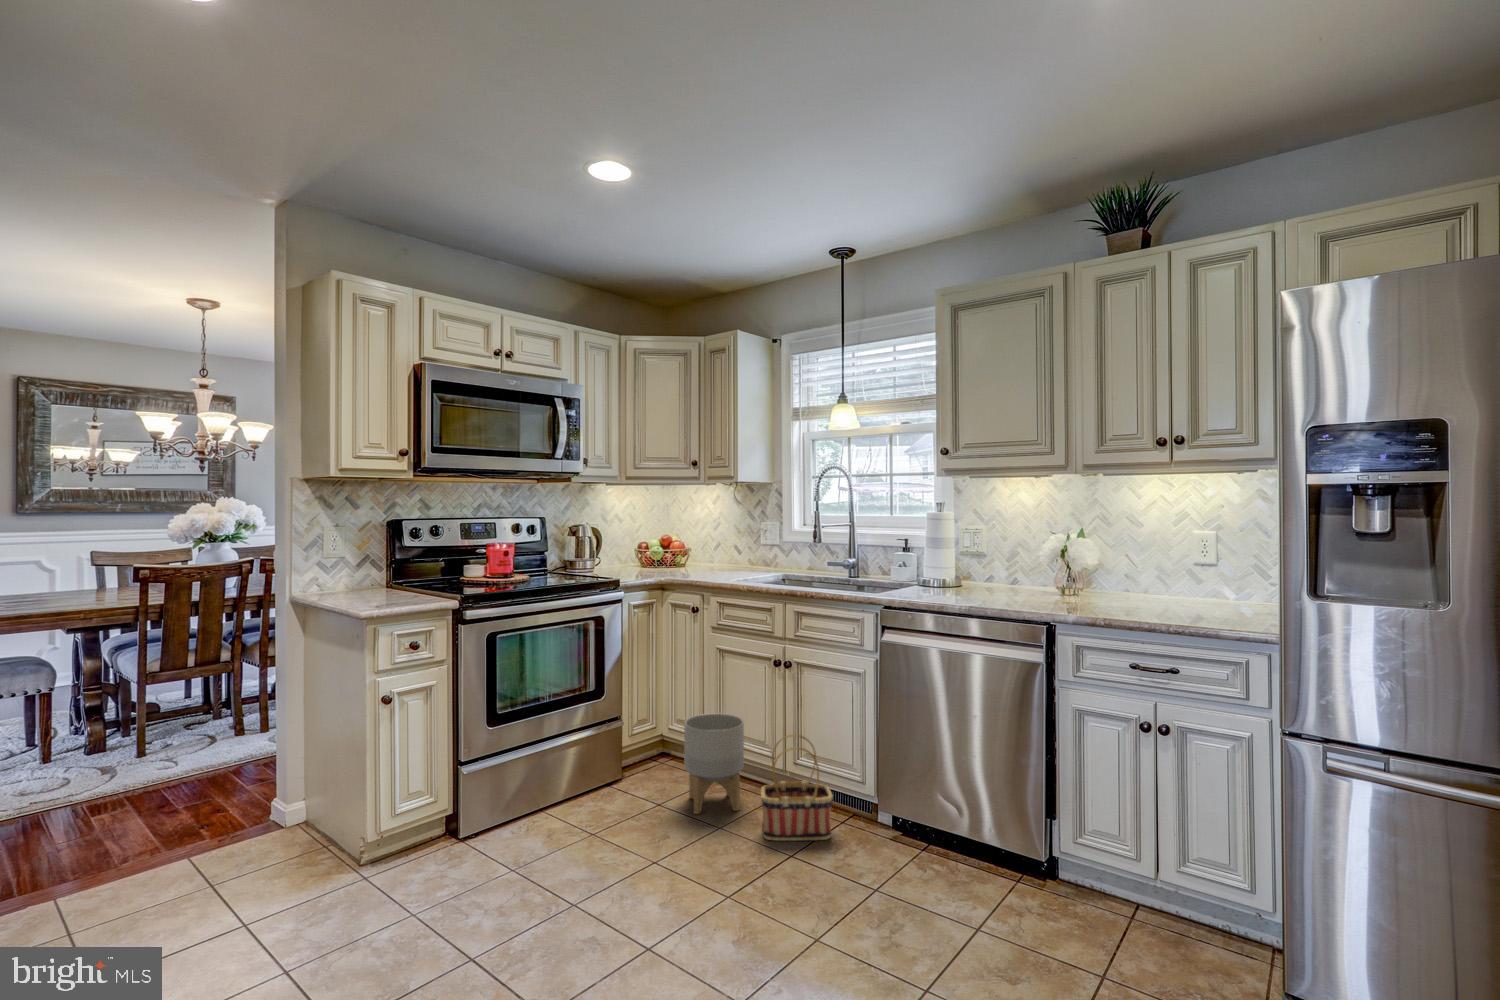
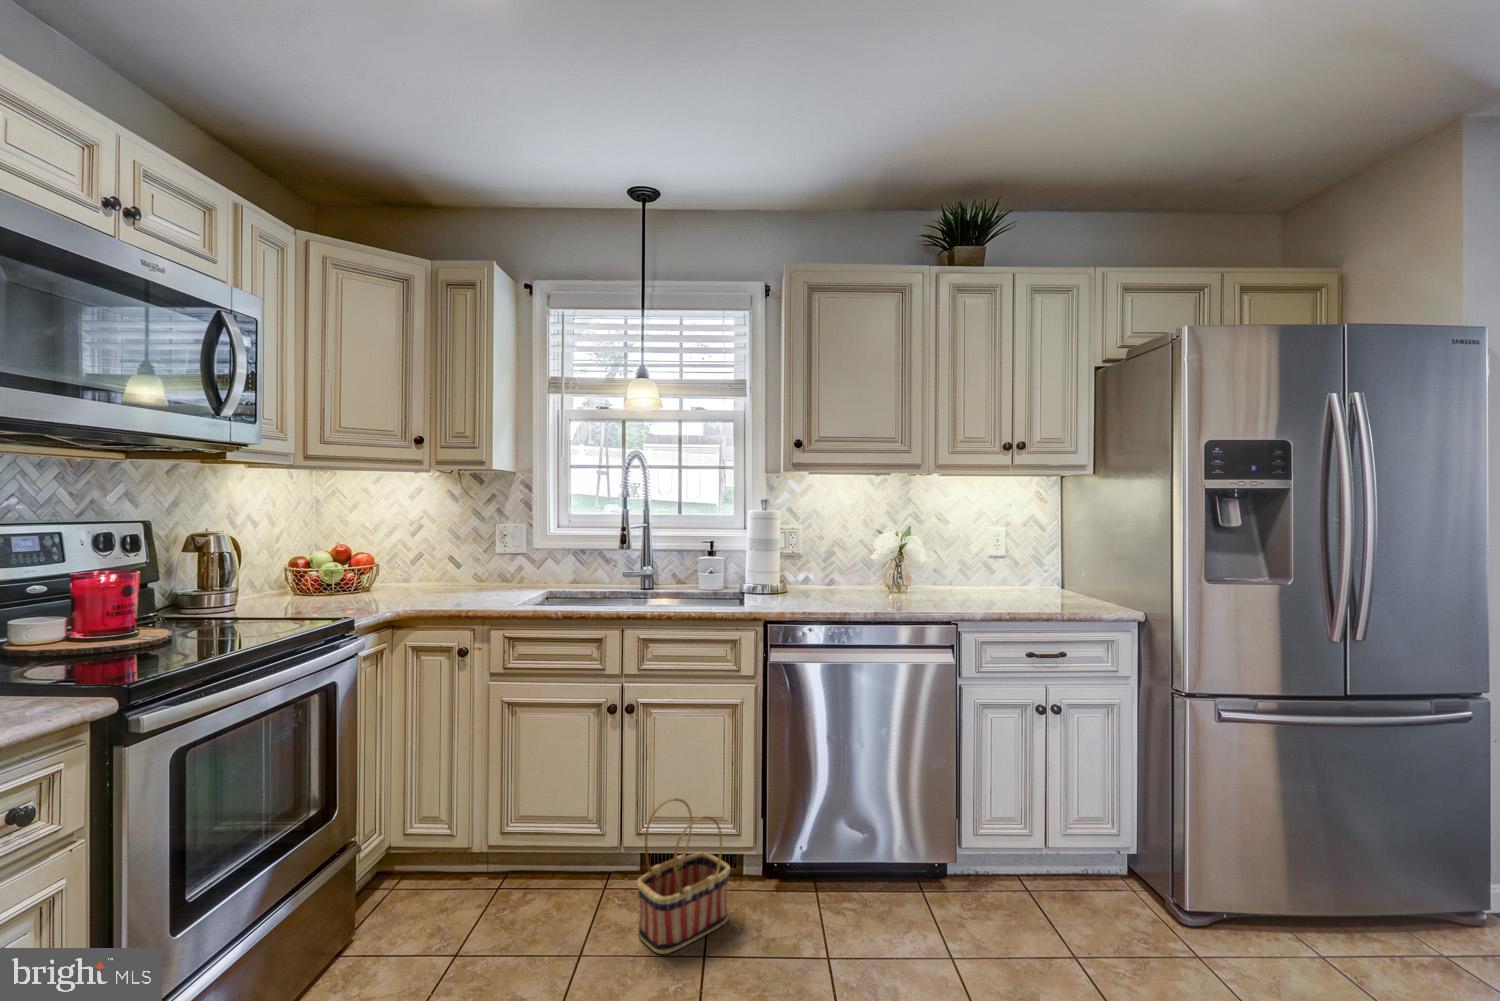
planter: present [684,713,744,814] -> none [494,792,585,956]

